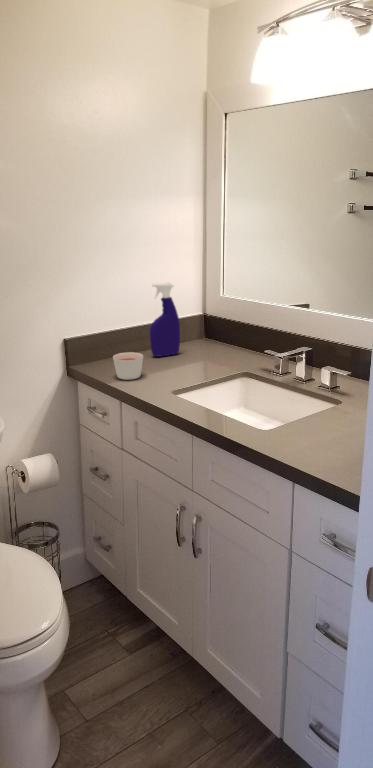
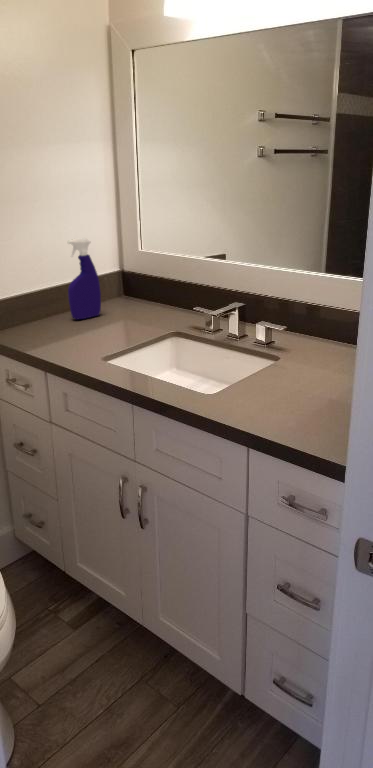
candle: present [113,352,143,380] -> none [33,317,67,348]

